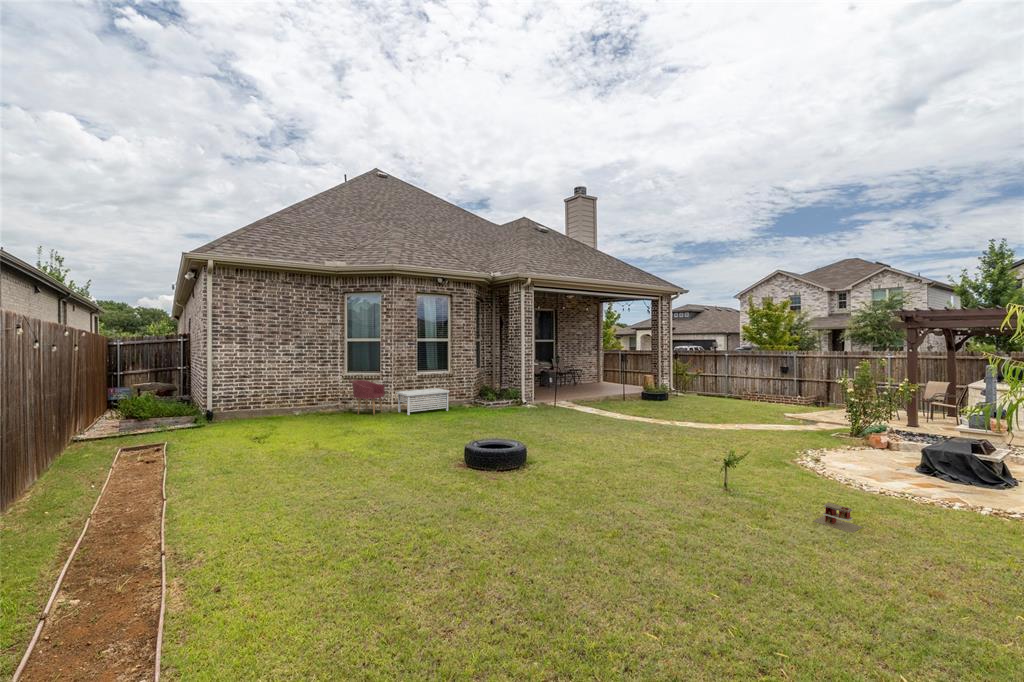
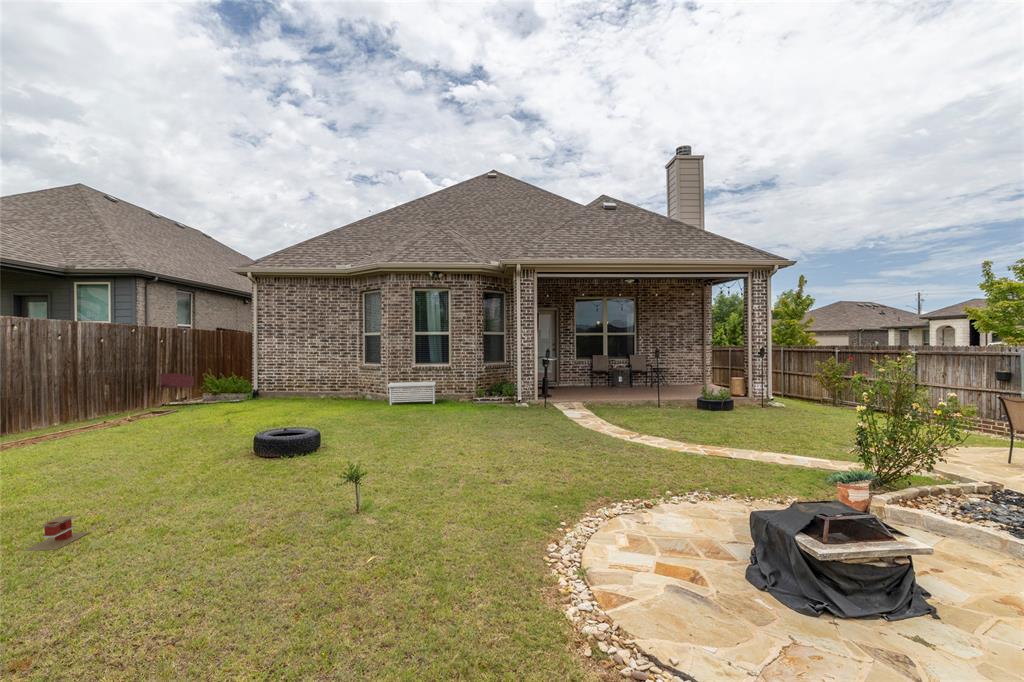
armchair: present [352,380,385,414] -> present [159,373,194,403]
toy house: present [814,503,862,533] -> present [25,516,88,551]

